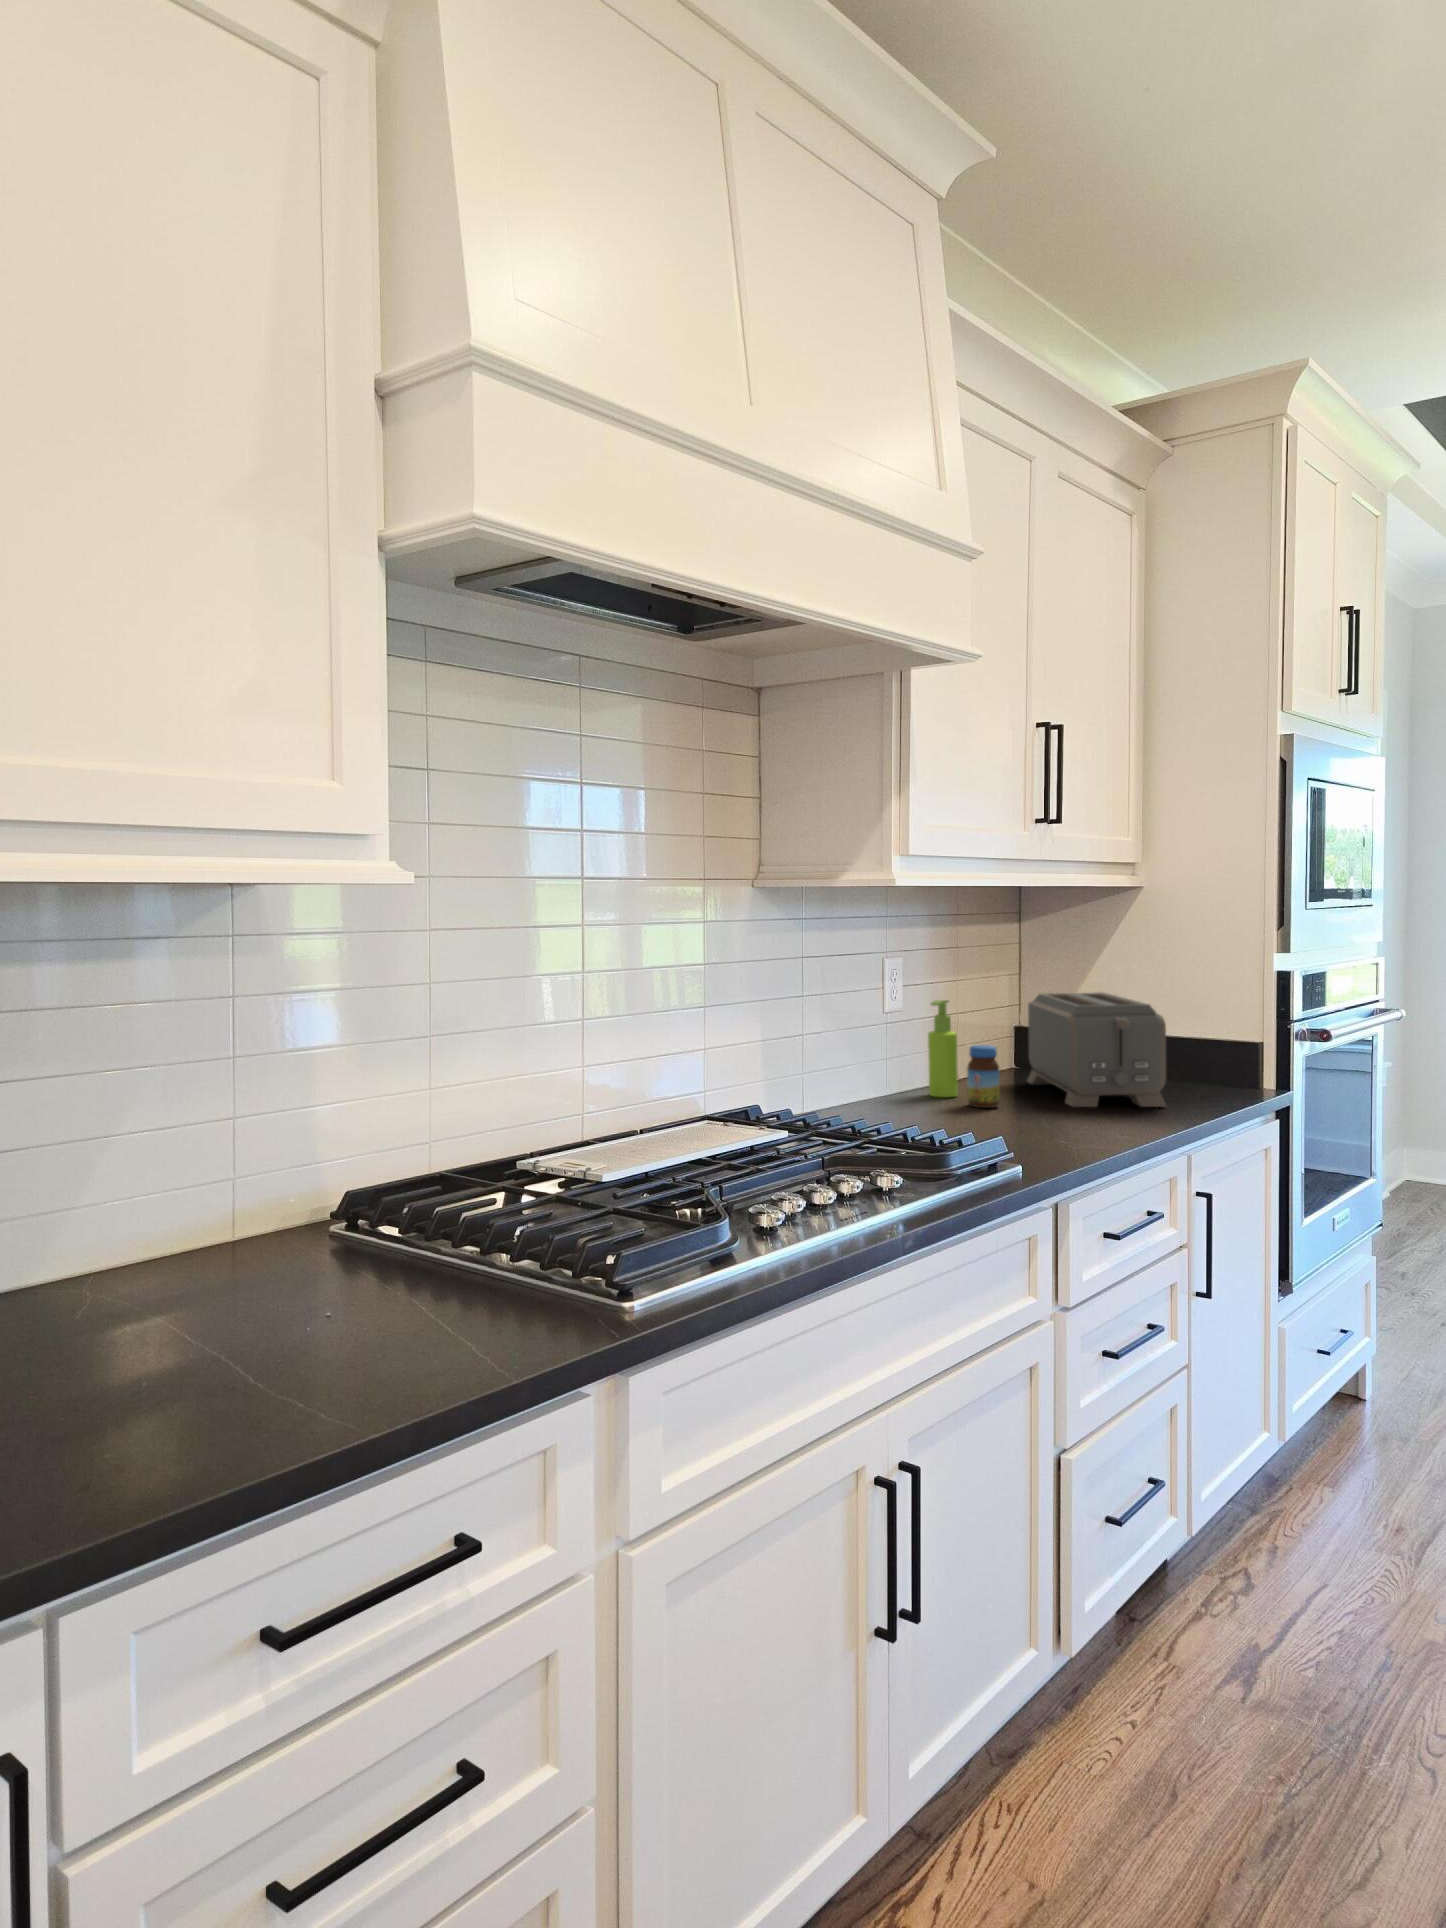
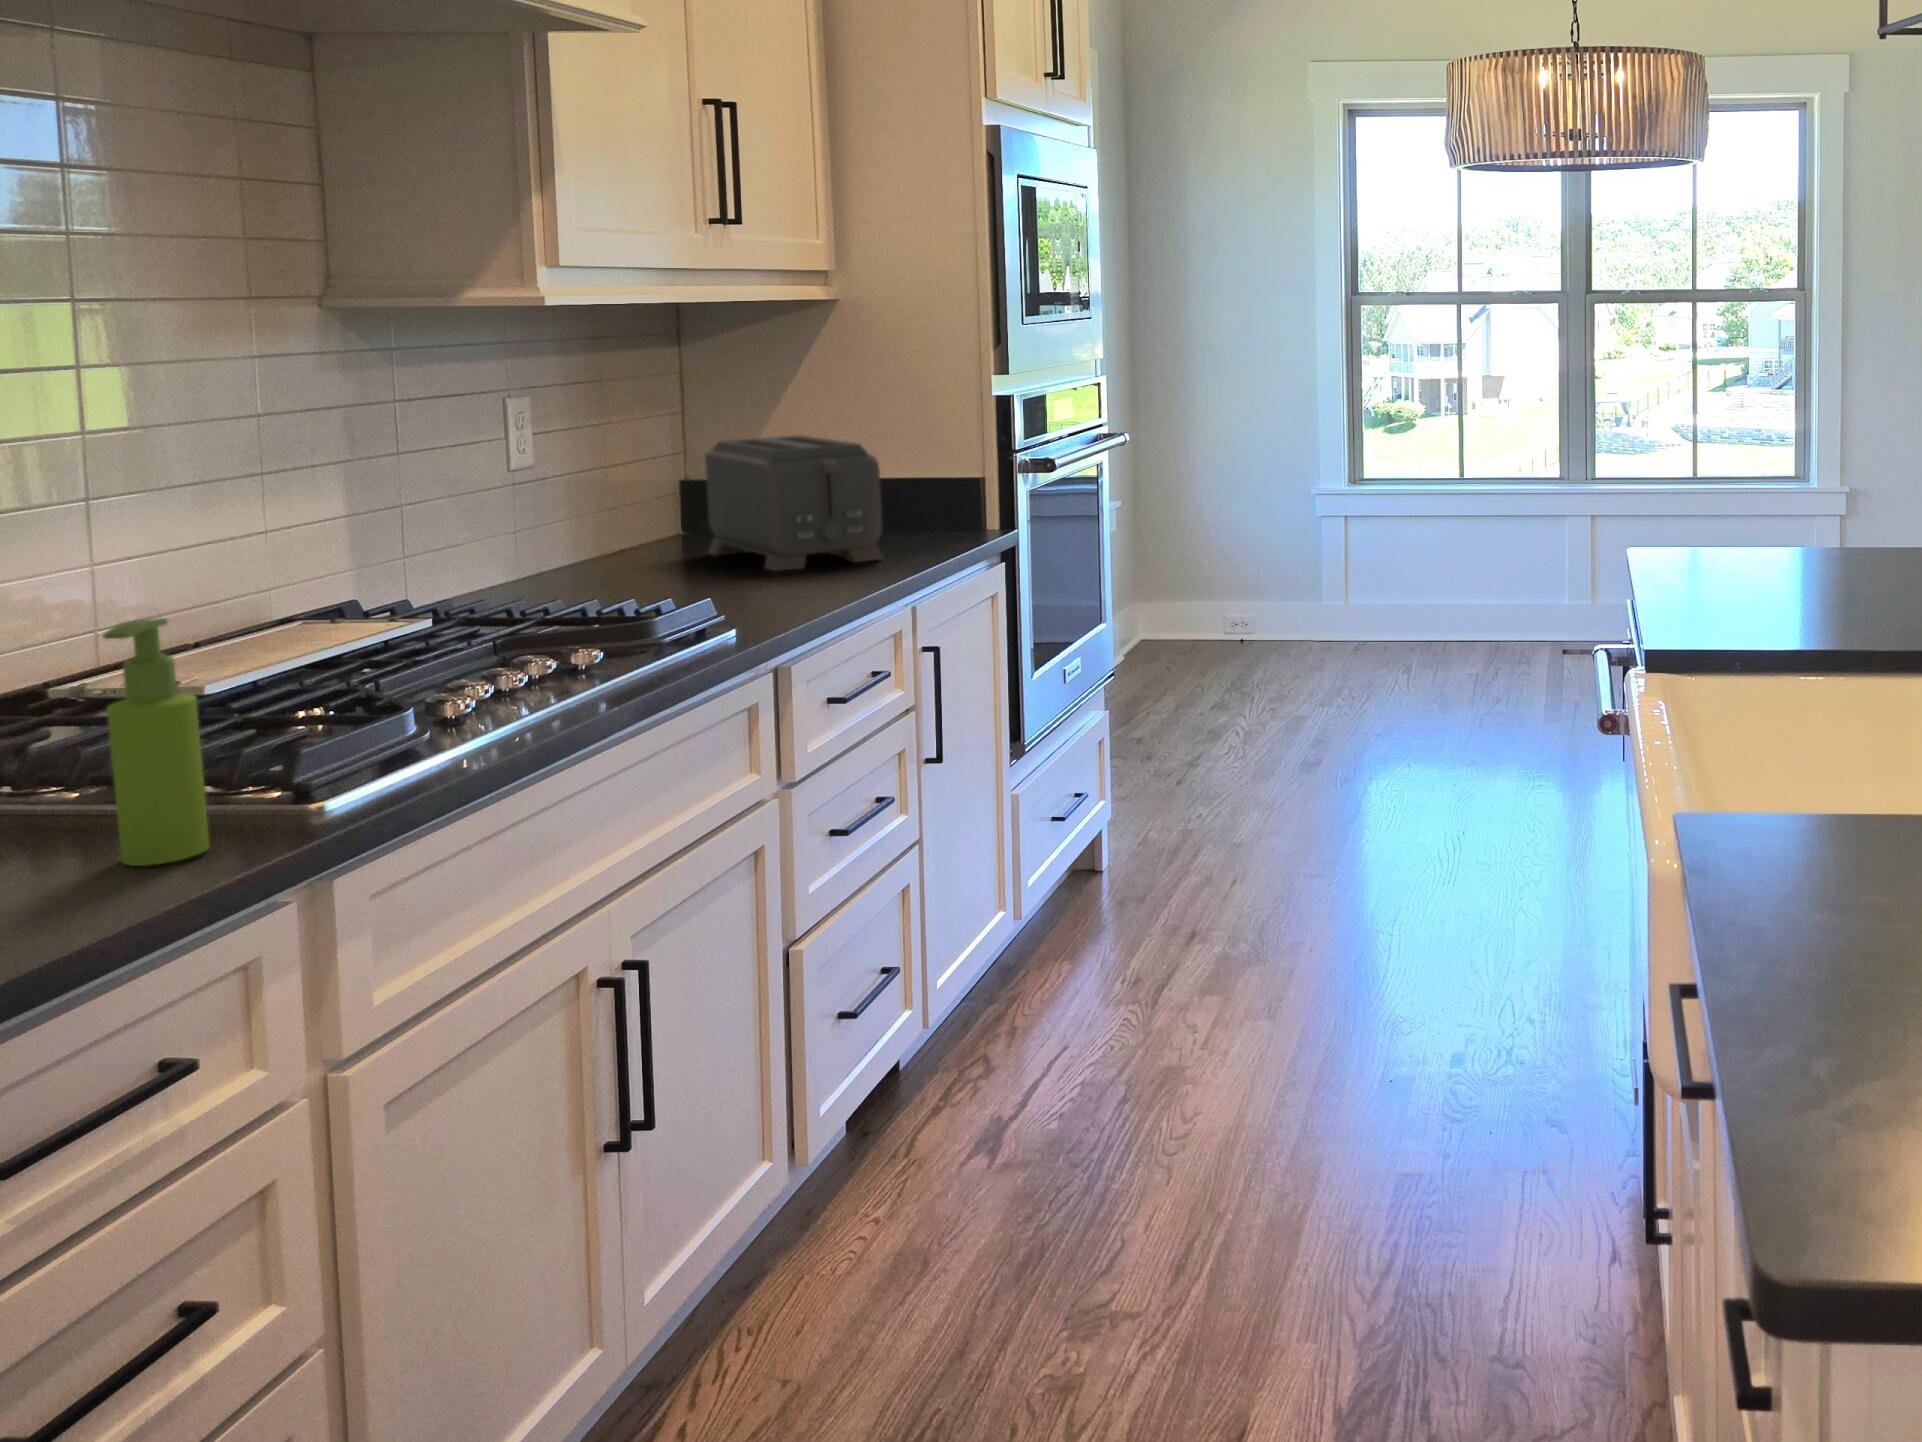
soap dispenser: present [928,1000,958,1097] -> present [103,618,209,866]
jar: present [967,1045,1000,1108] -> none [639,505,685,584]

